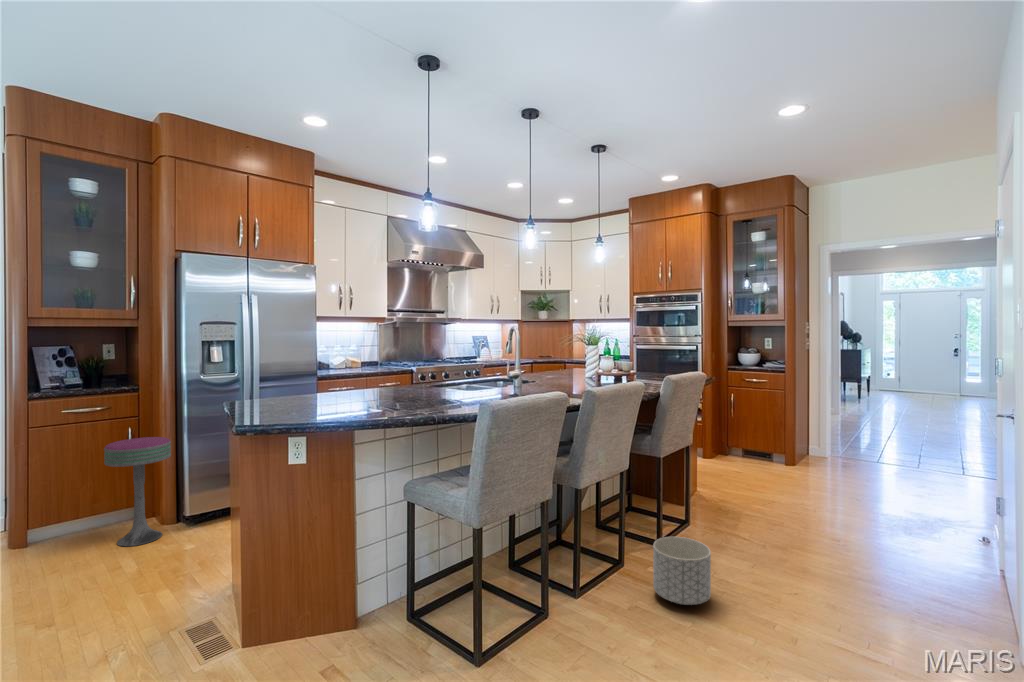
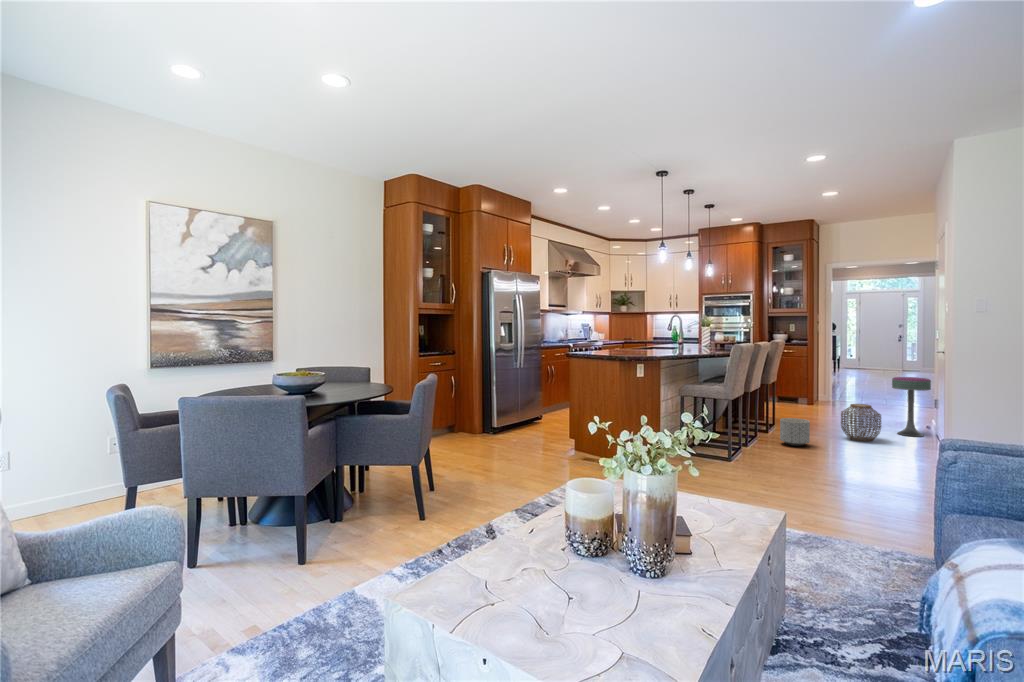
bar stool: present [104,437,171,546] -> present [892,377,931,437]
woven basket: none [794,508,877,595] -> present [841,404,881,442]

